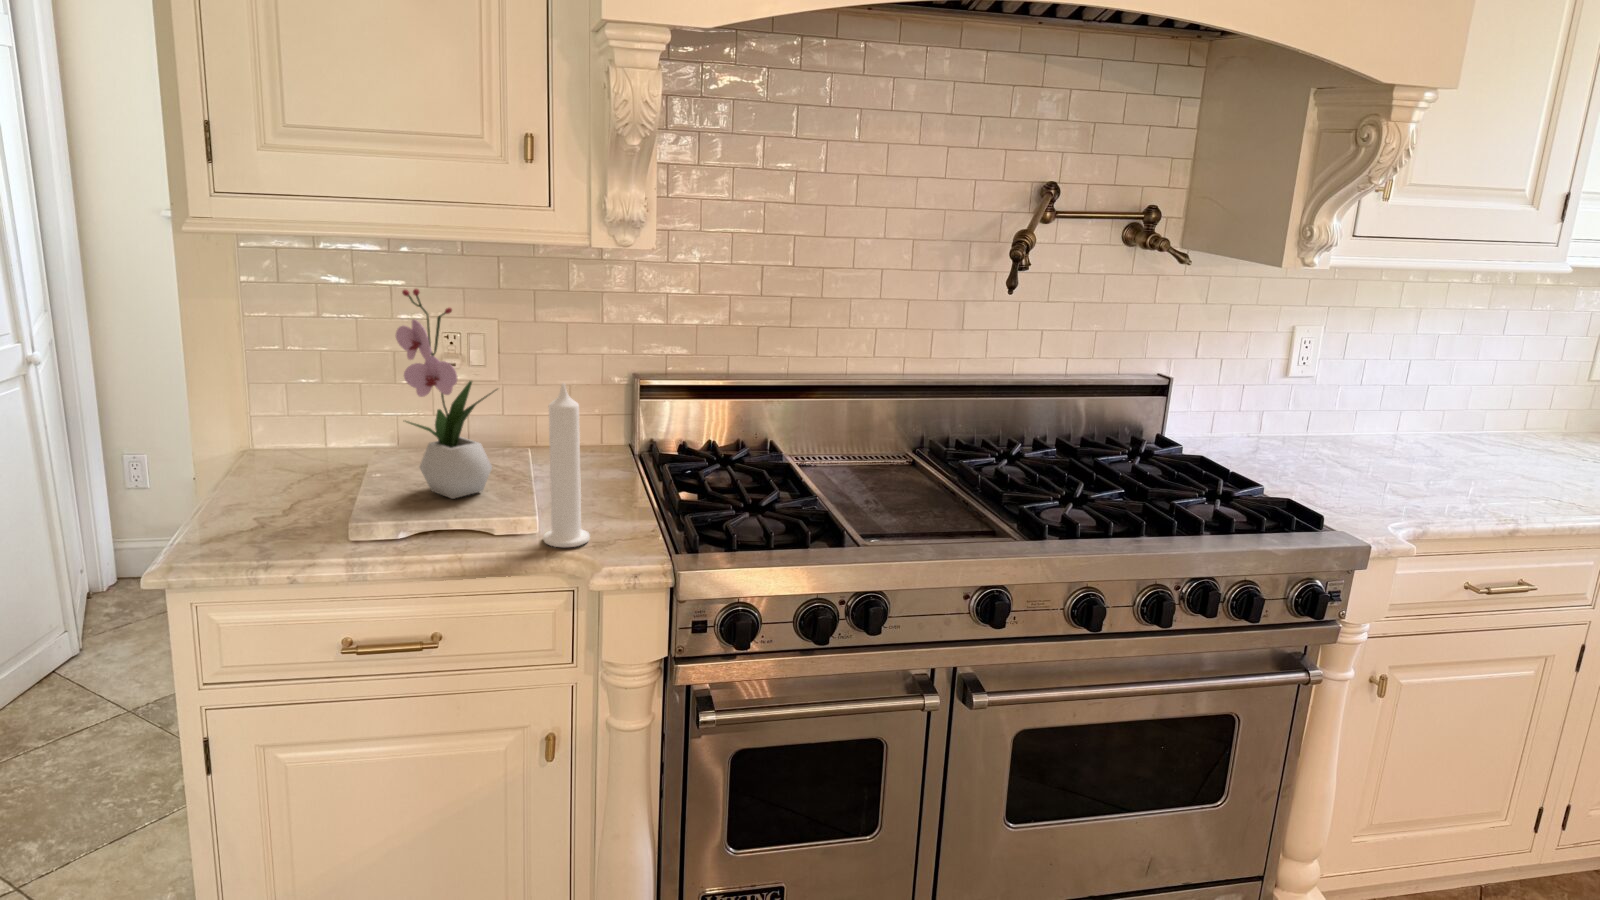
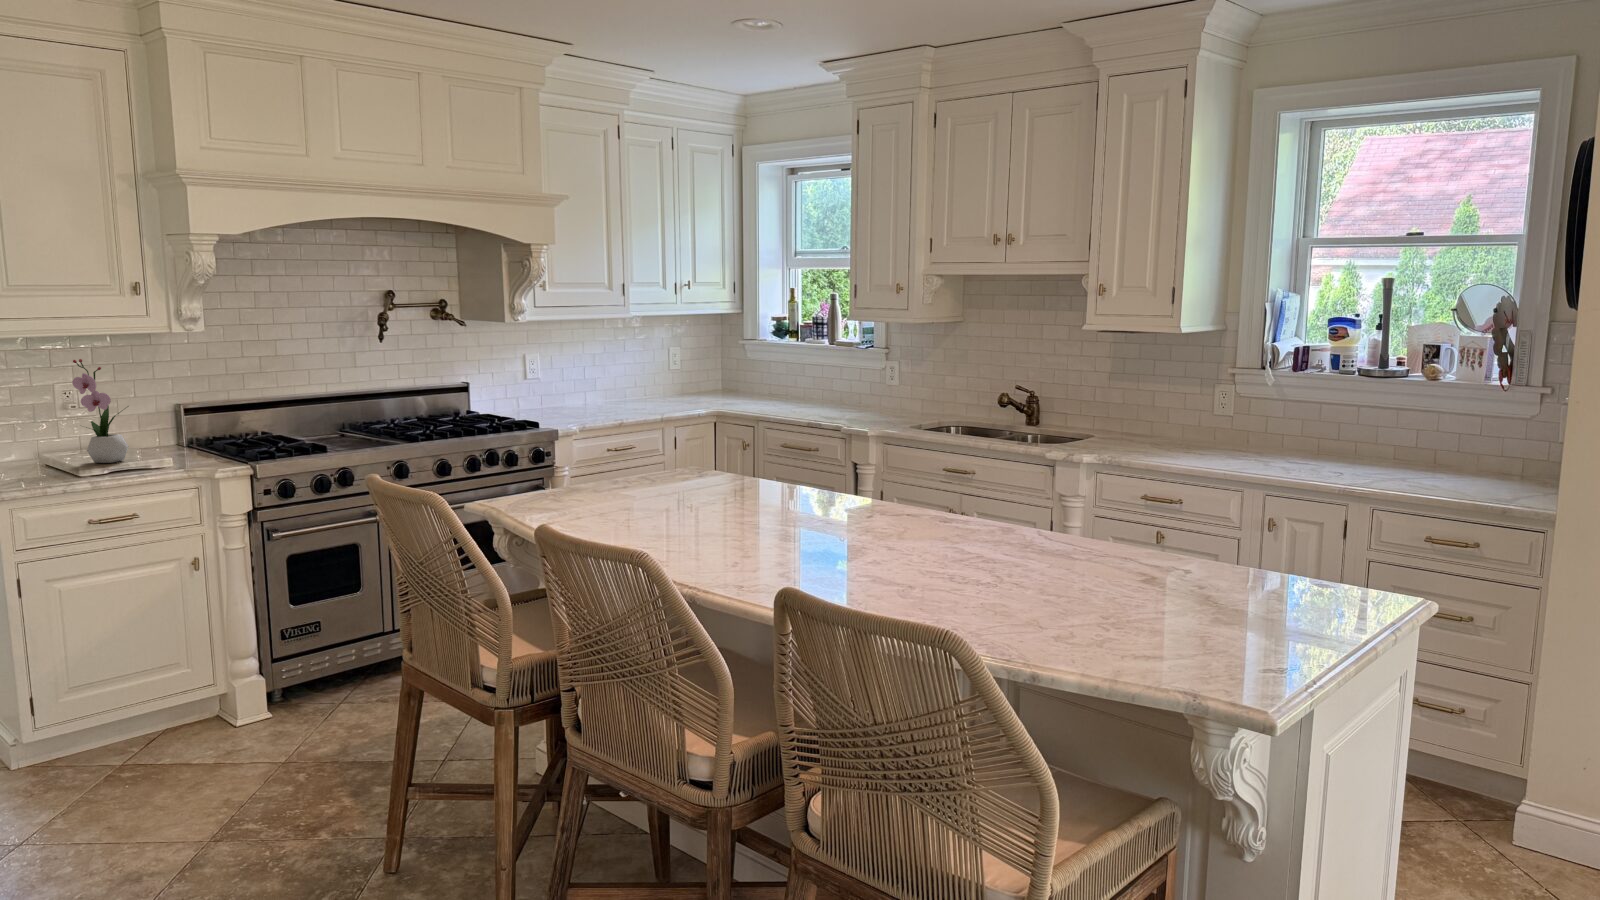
candle: present [543,383,590,547] -> none [178,390,205,466]

